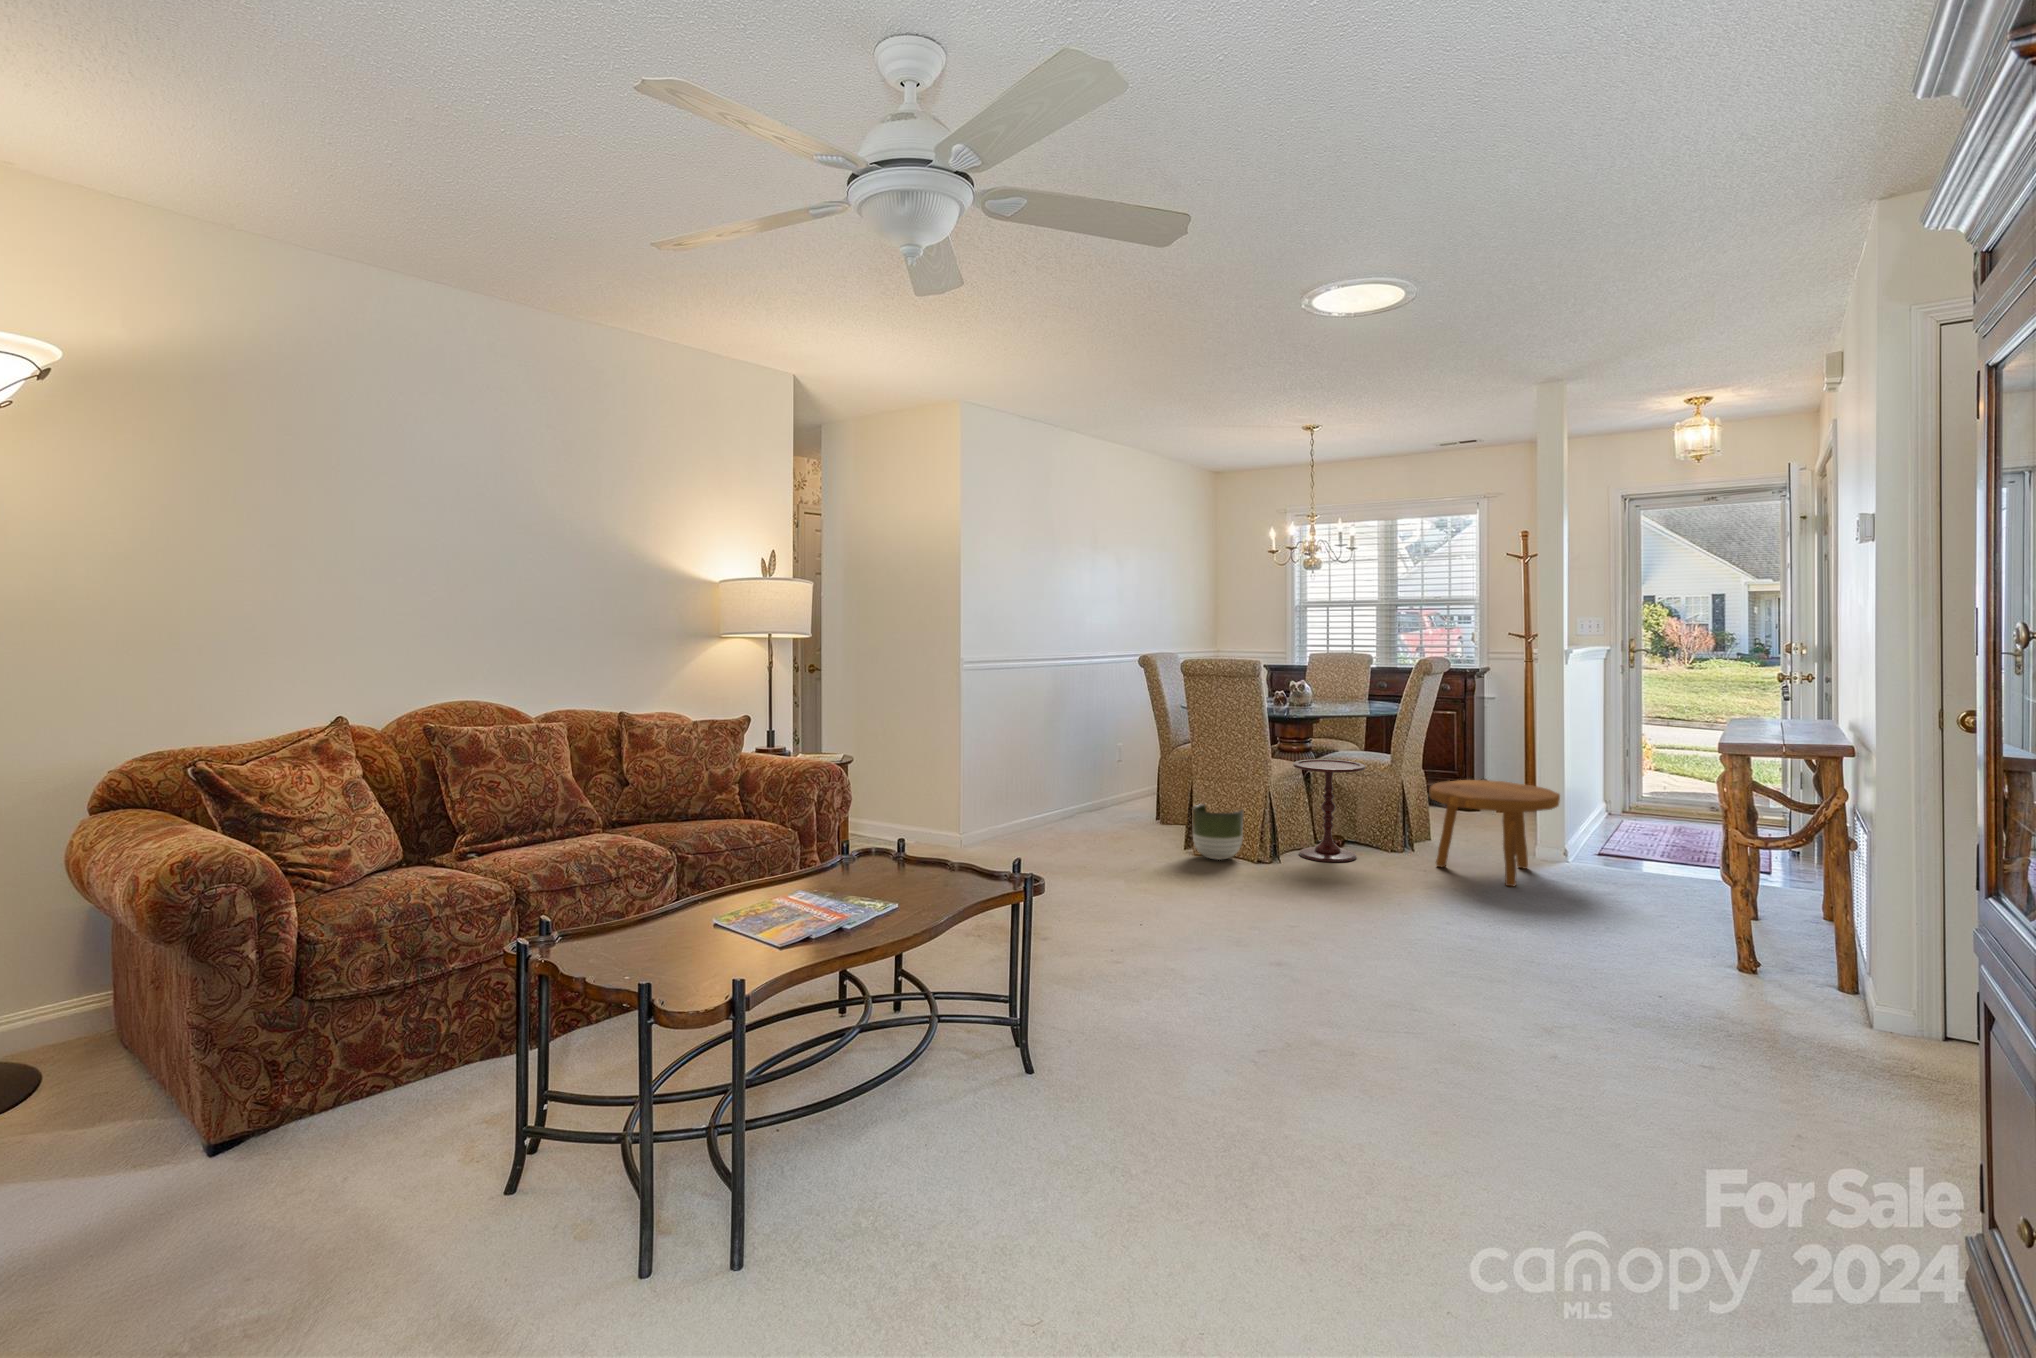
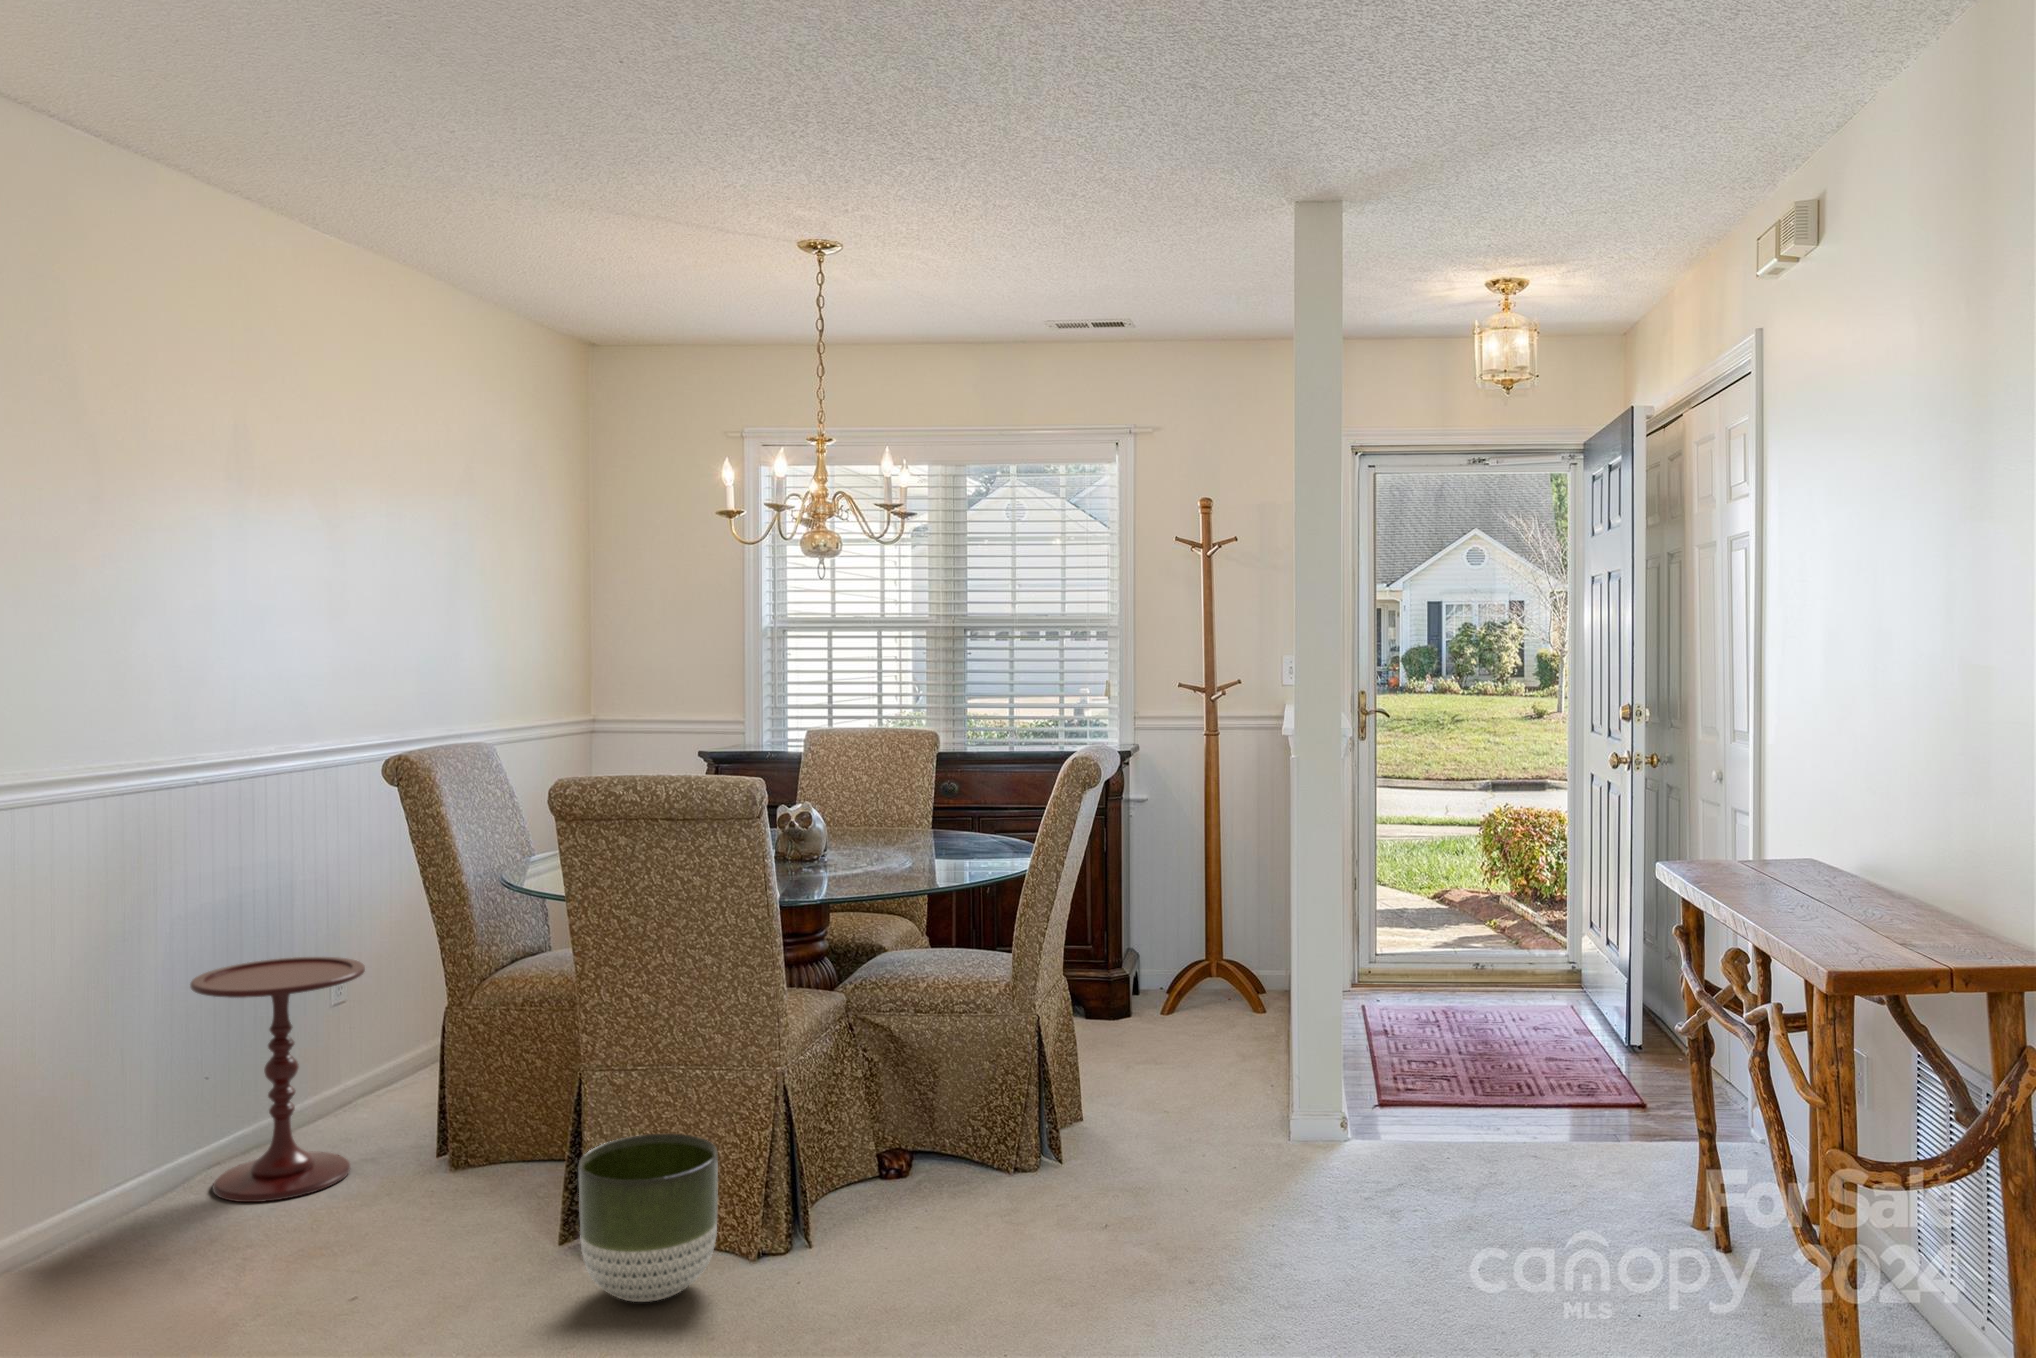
side table: present [1293,759,1366,862] -> present [190,957,365,1202]
footstool: present [1430,780,1560,886] -> none [1148,998,1422,1269]

